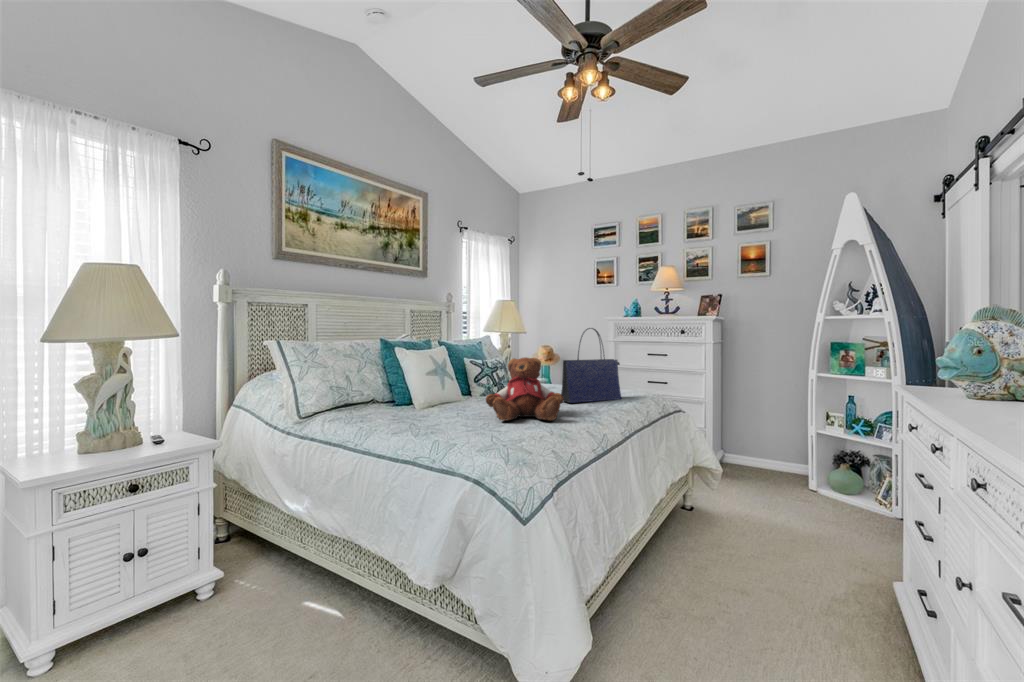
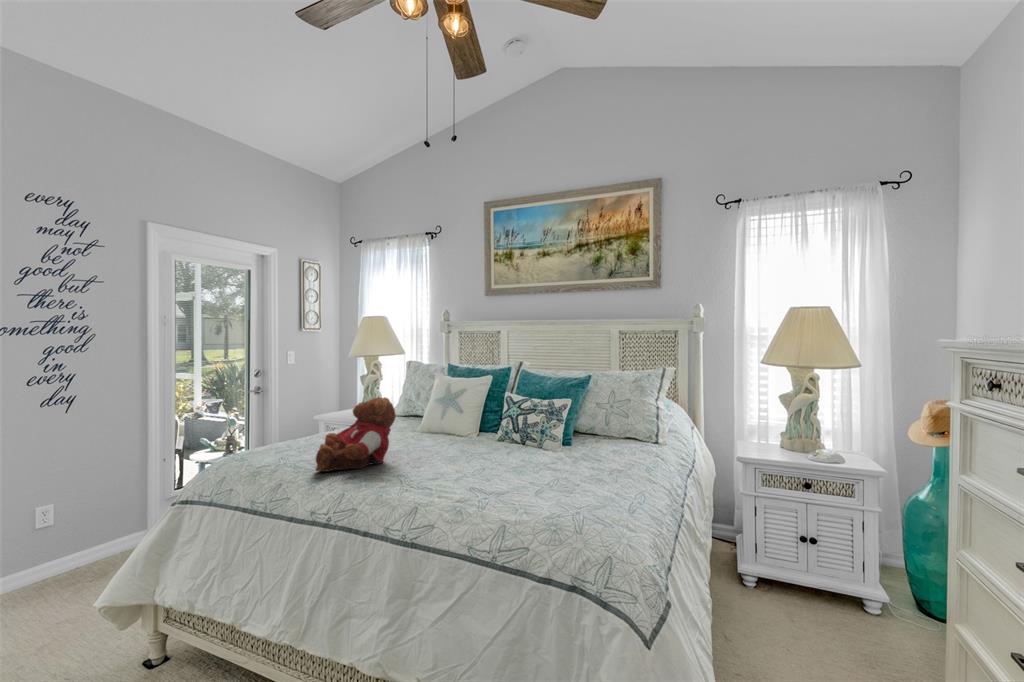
tote bag: present [561,328,621,403] -> none [436,365,517,492]

